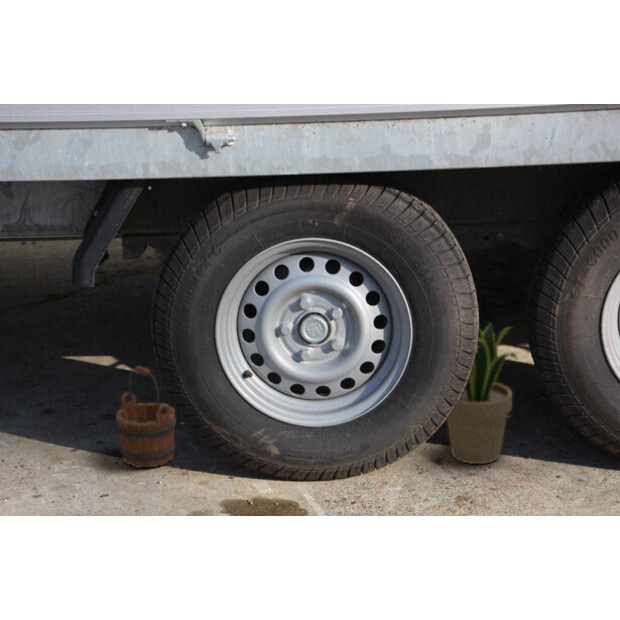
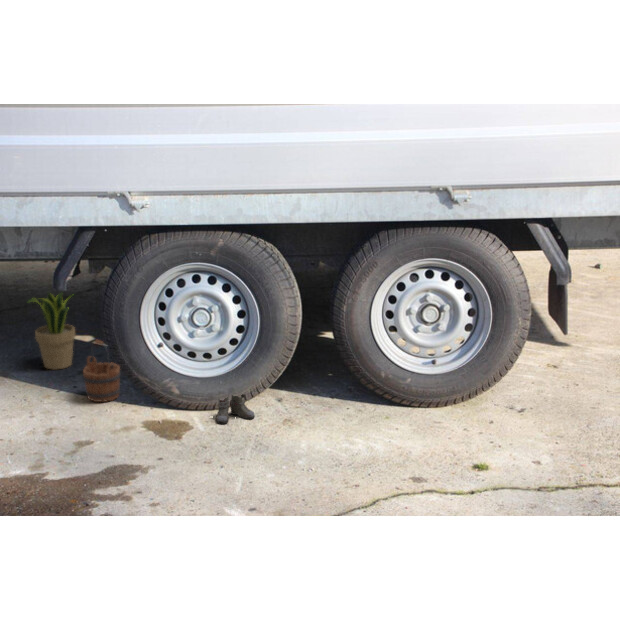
potted plant: present [447,324,517,464] -> present [29,293,75,370]
boots: none [330,450,404,504] -> present [216,394,255,424]

